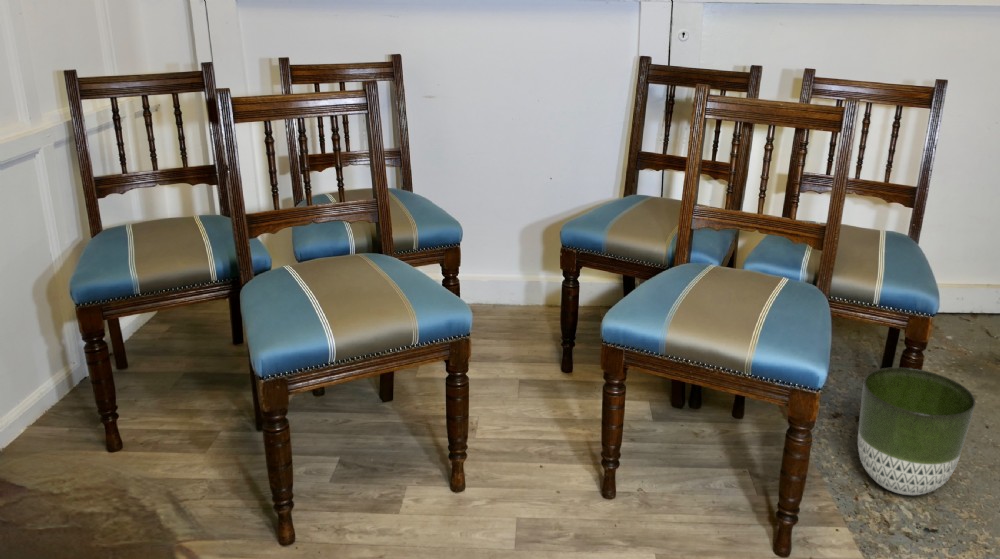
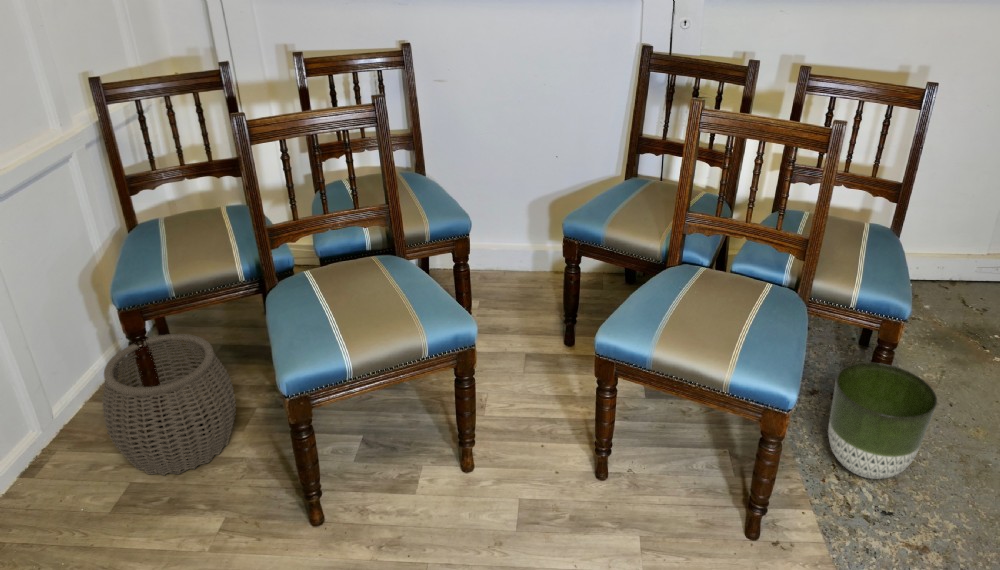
woven basket: none [49,340,200,496] -> present [102,334,236,475]

